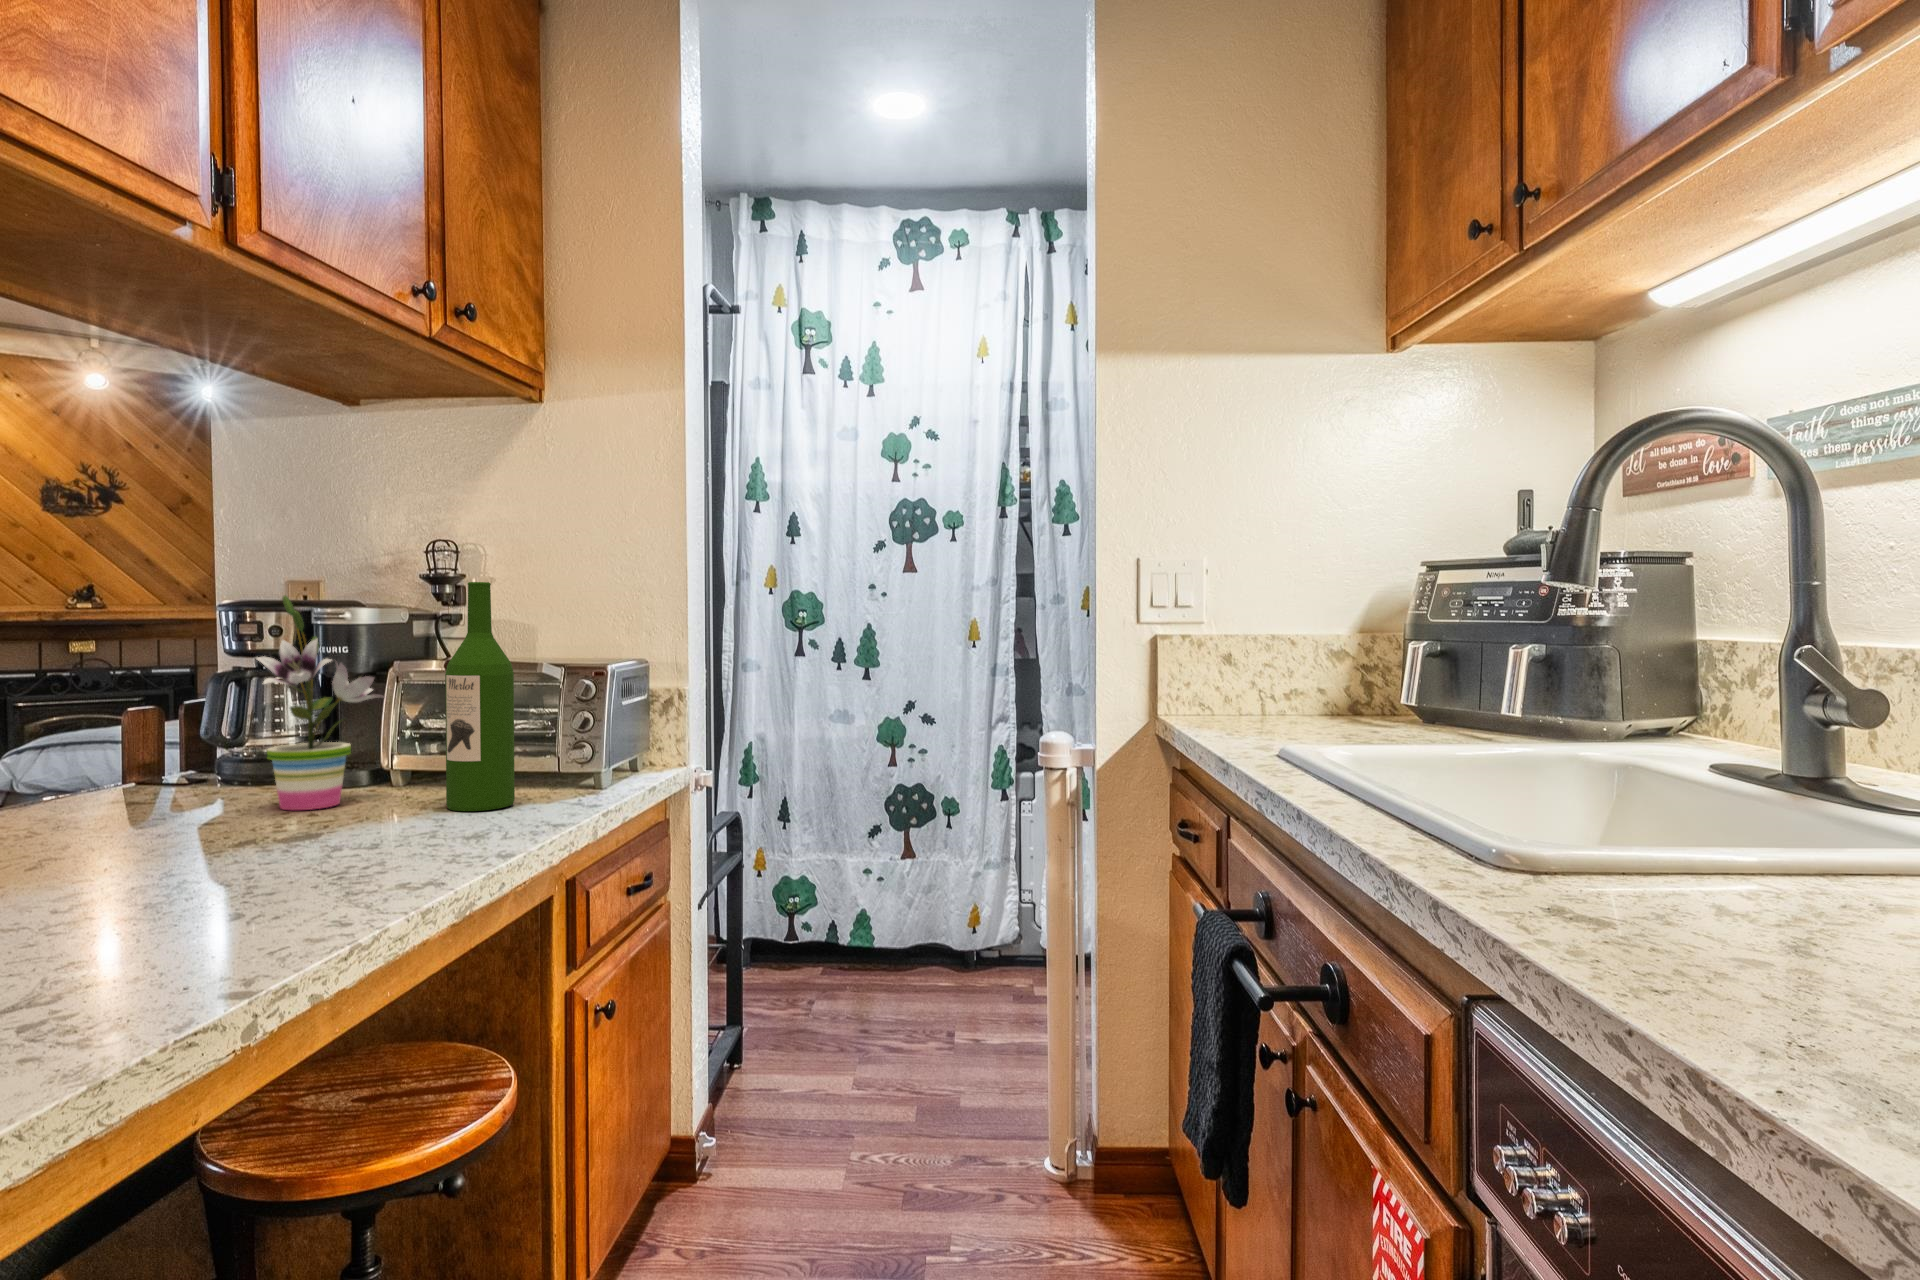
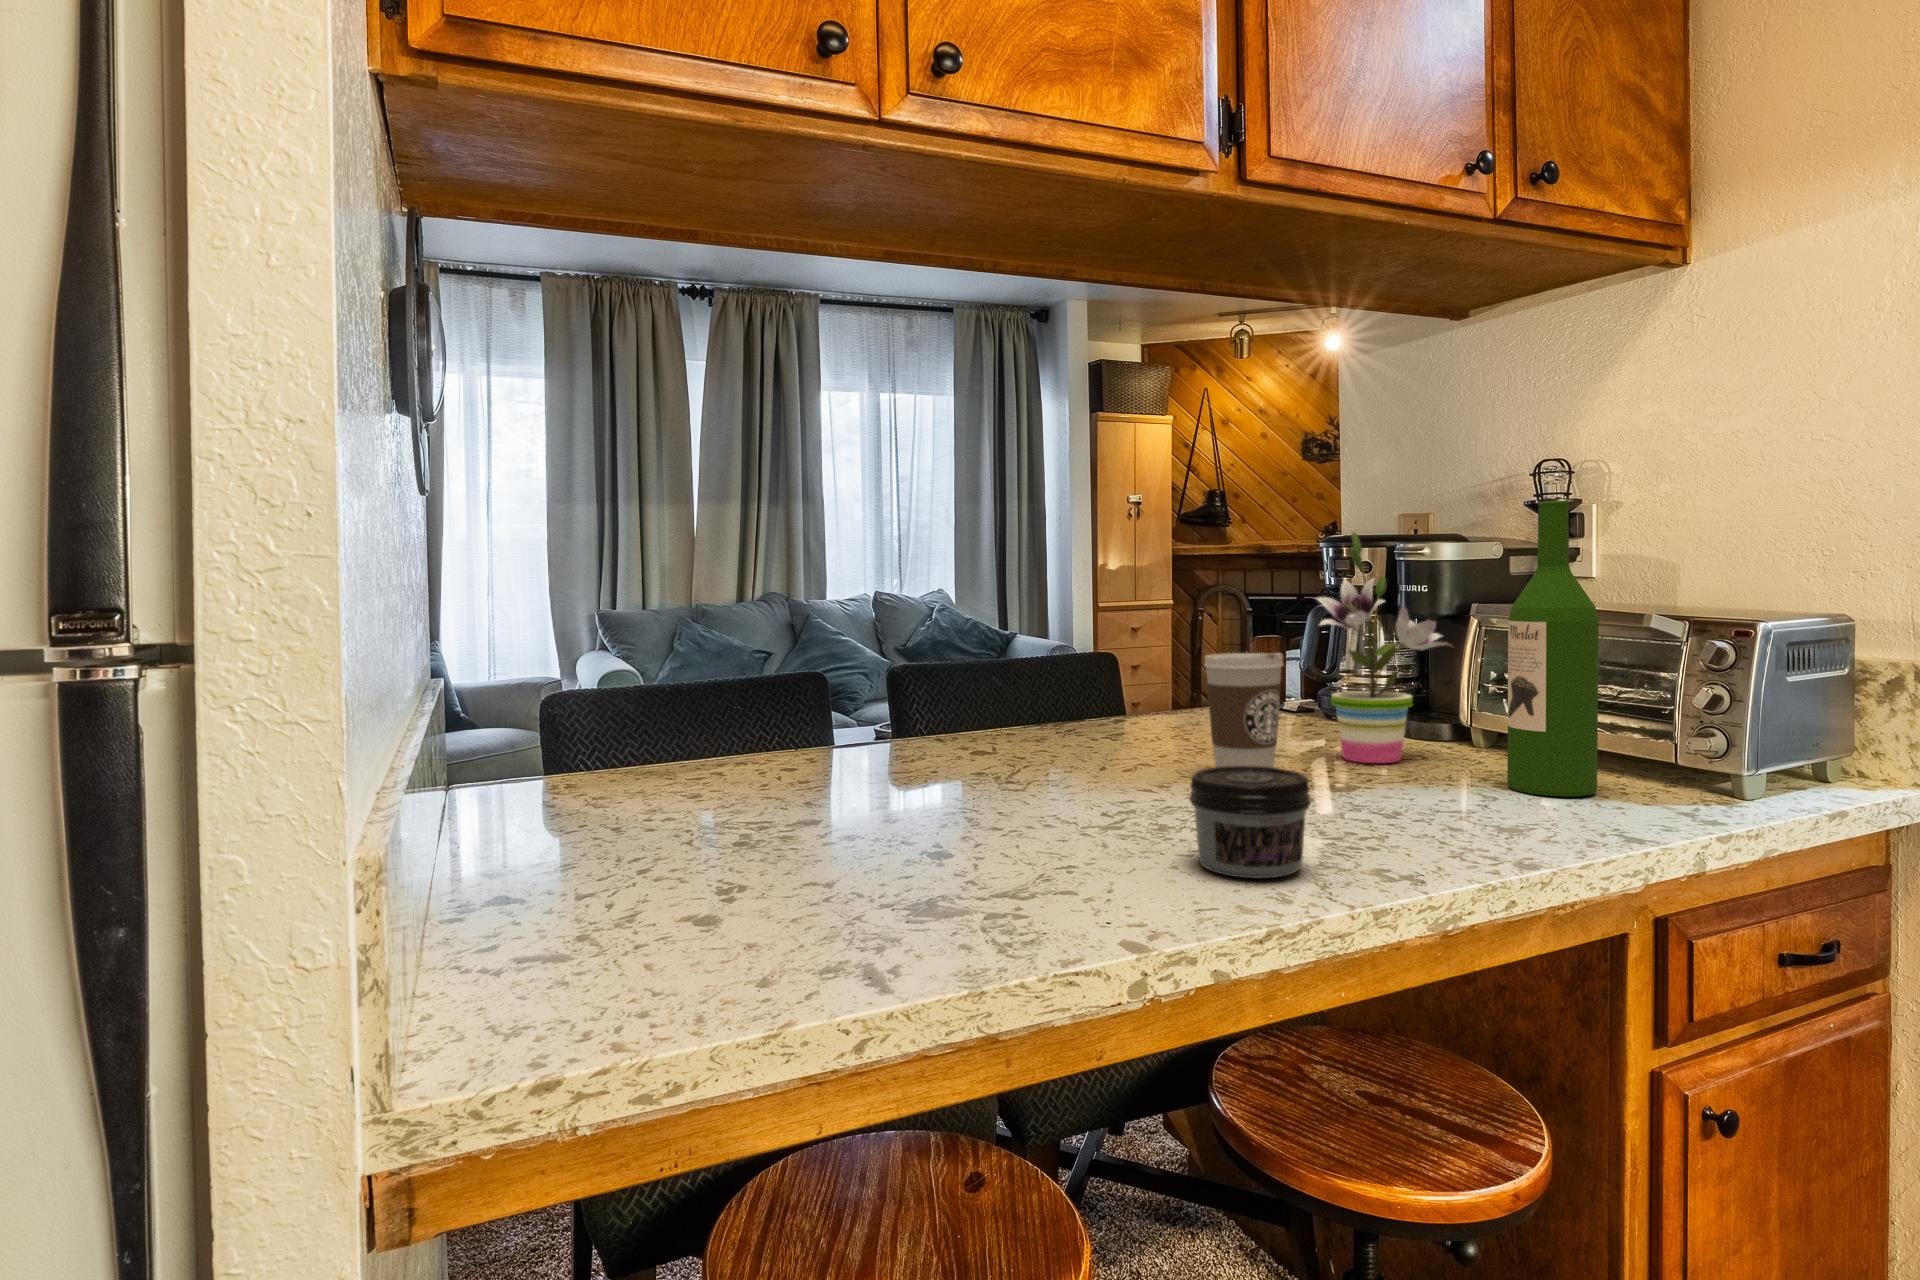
coffee cup: none [139,713,239,847] -> present [1204,653,1283,768]
jar: none [217,816,349,922] -> present [1189,766,1311,878]

